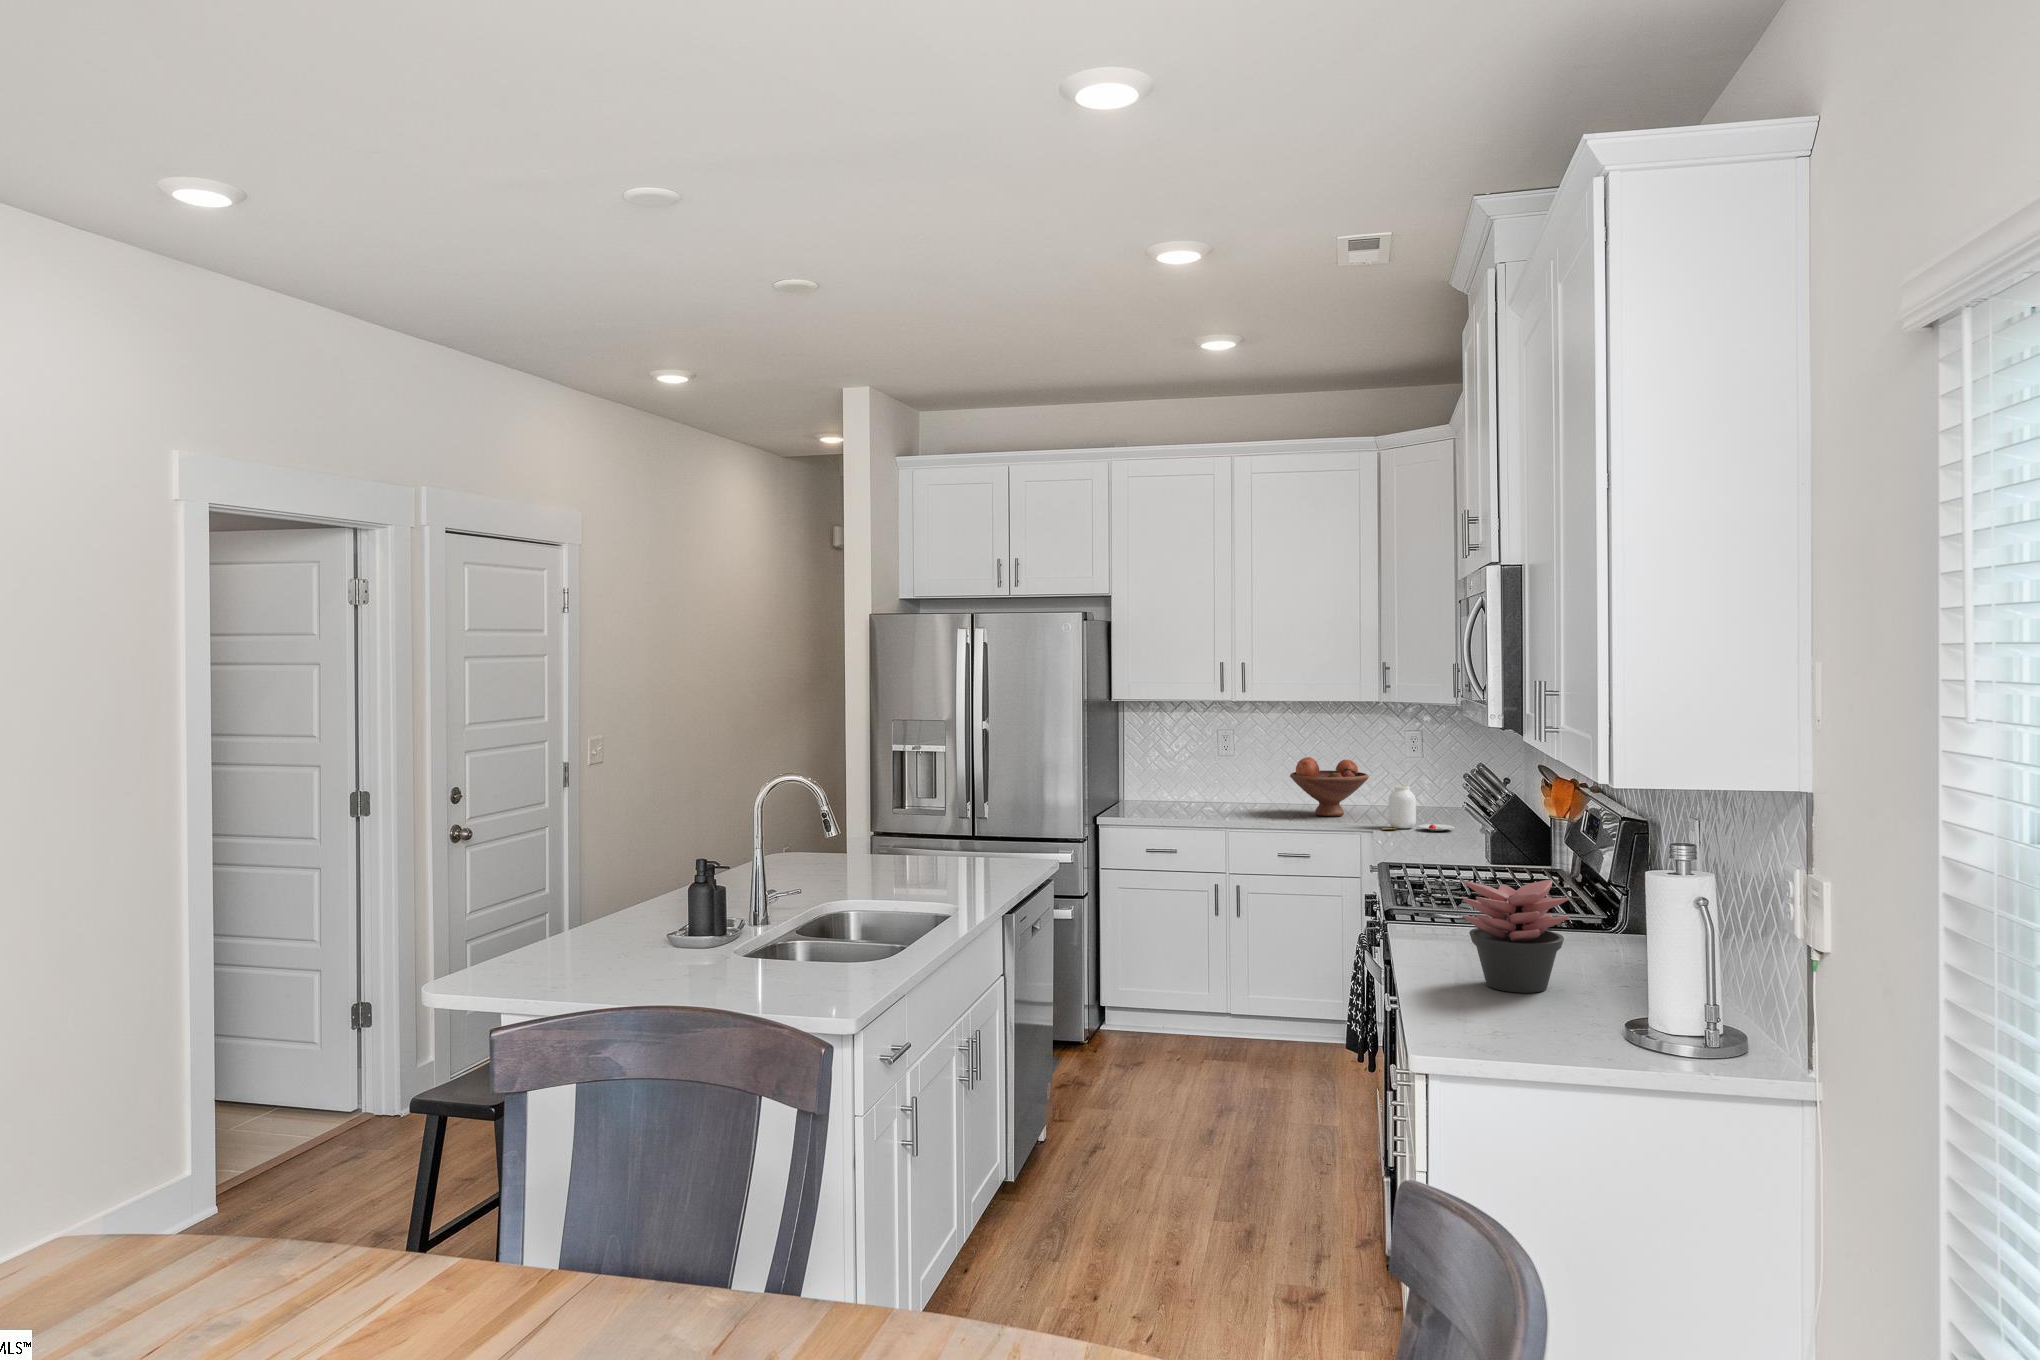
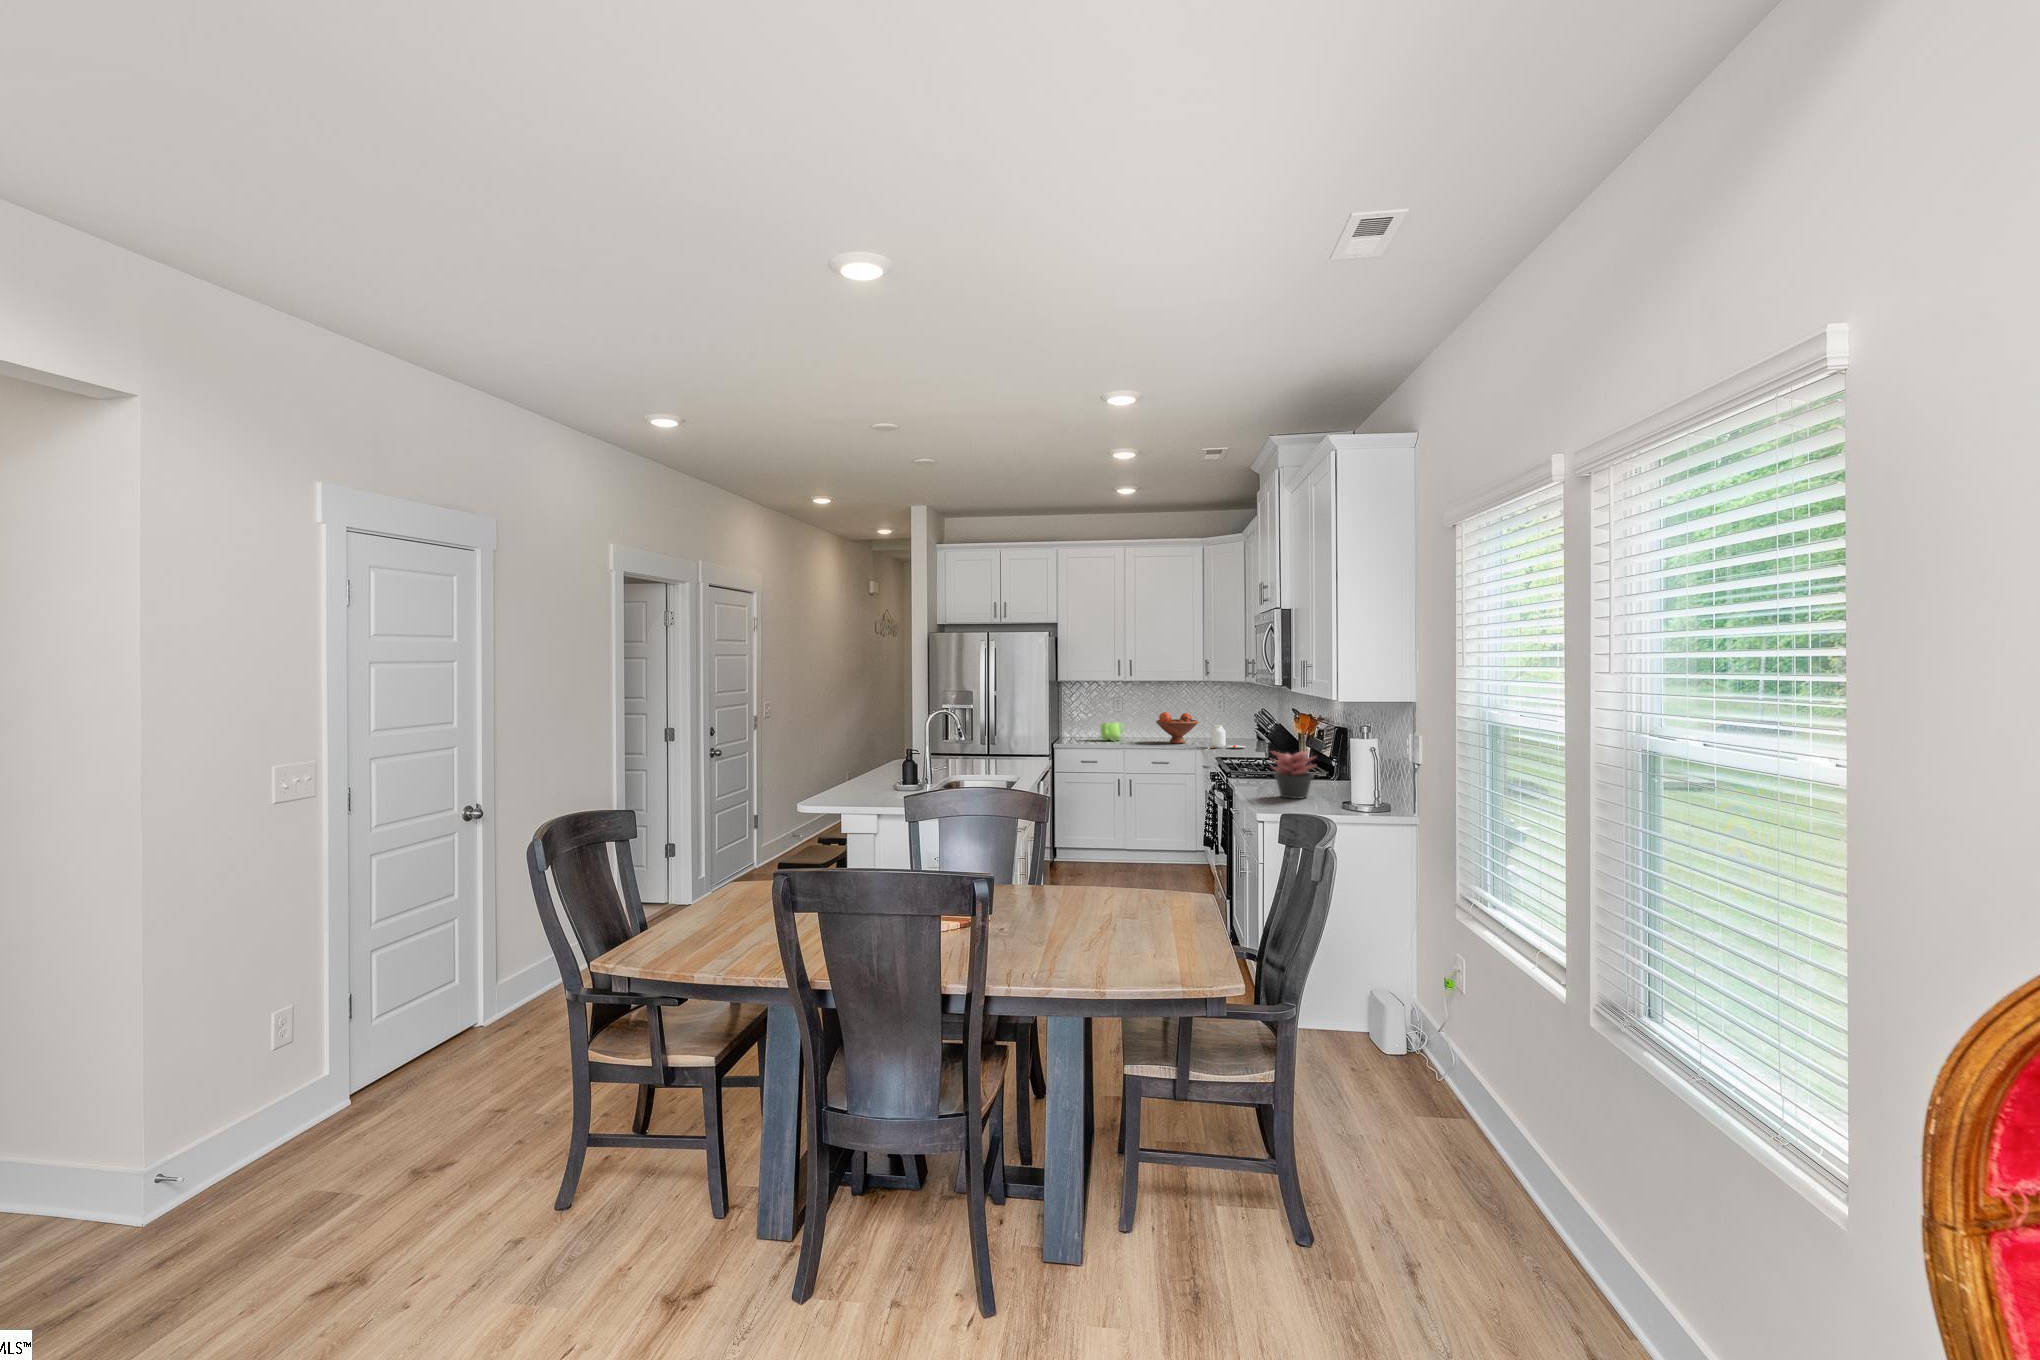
teapot: none [1181,768,1235,809] -> present [1100,723,1124,741]

